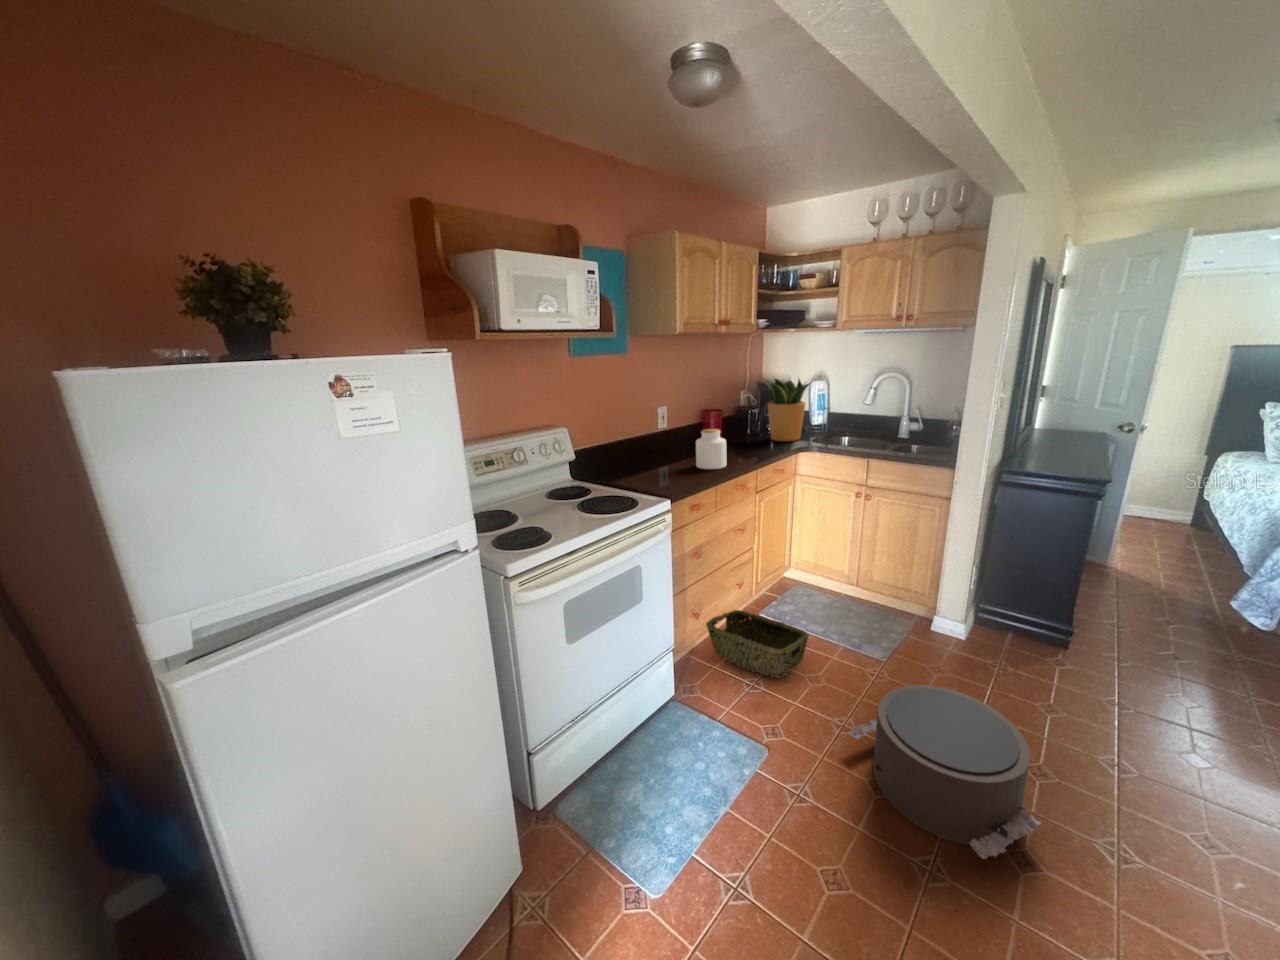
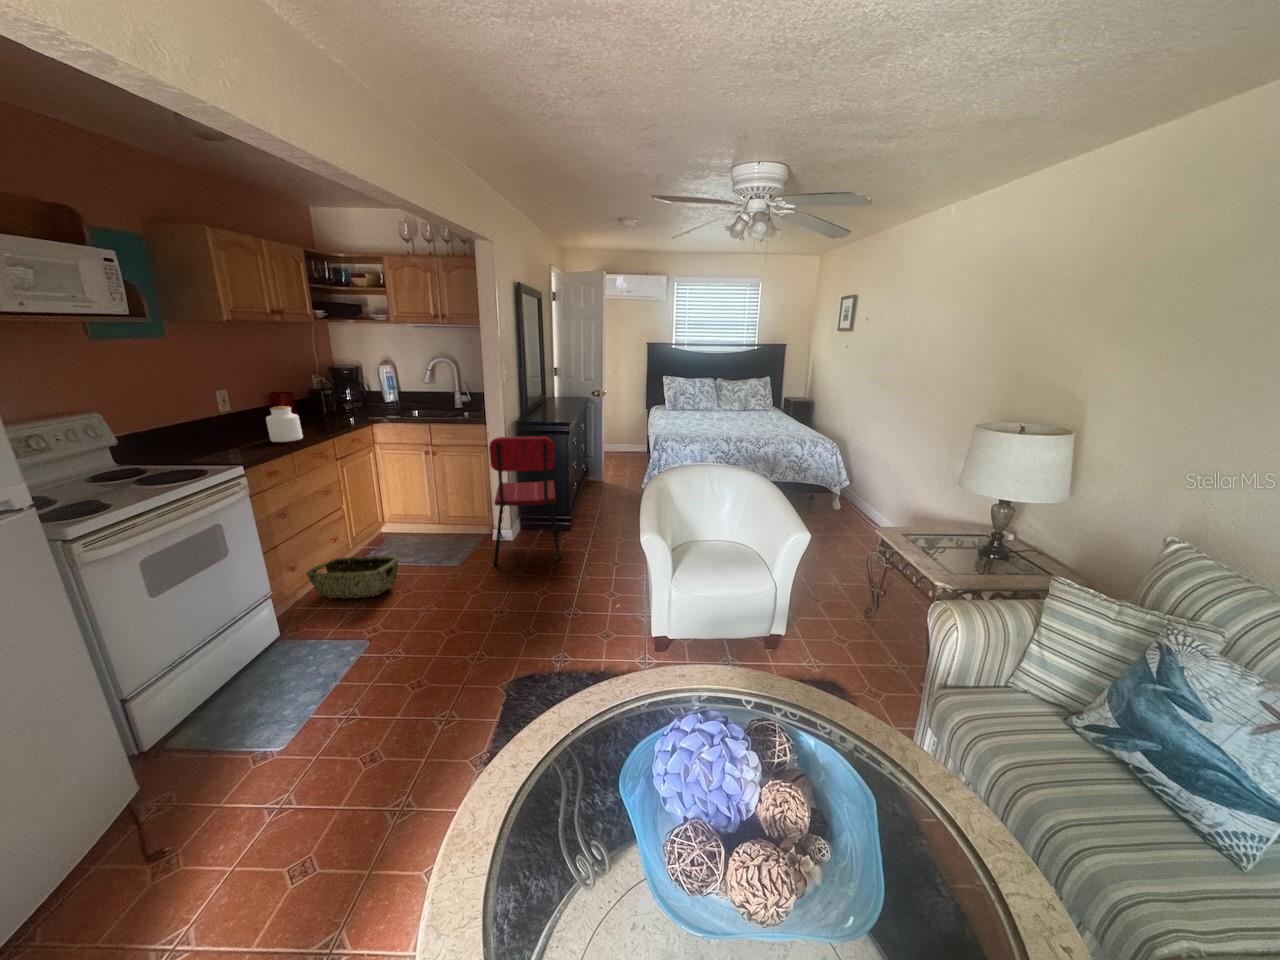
potted plant: present [763,378,811,442] -> none [324,359,378,417]
chair: none [941,496,1107,718] -> present [489,437,561,565]
pouf: present [848,685,1041,859] -> none [429,558,533,636]

